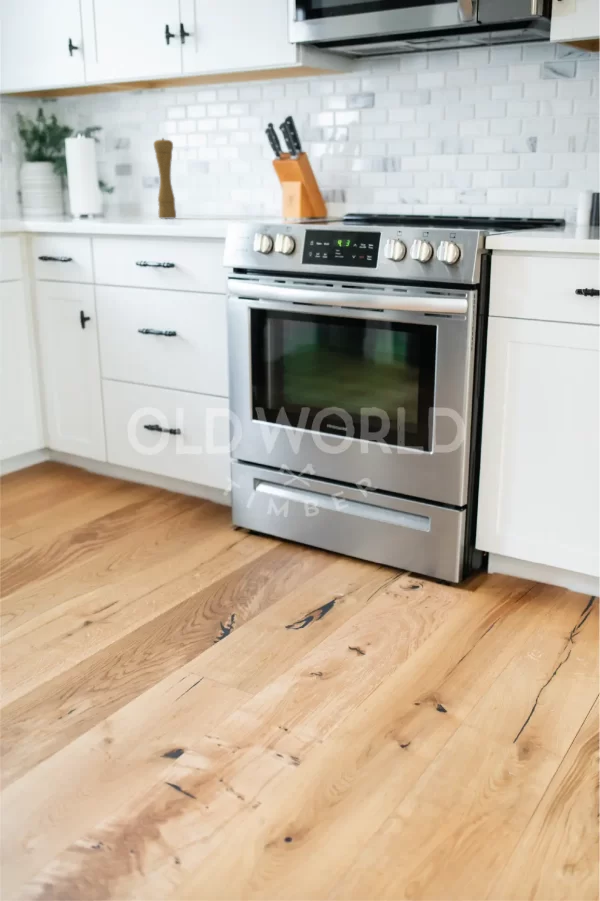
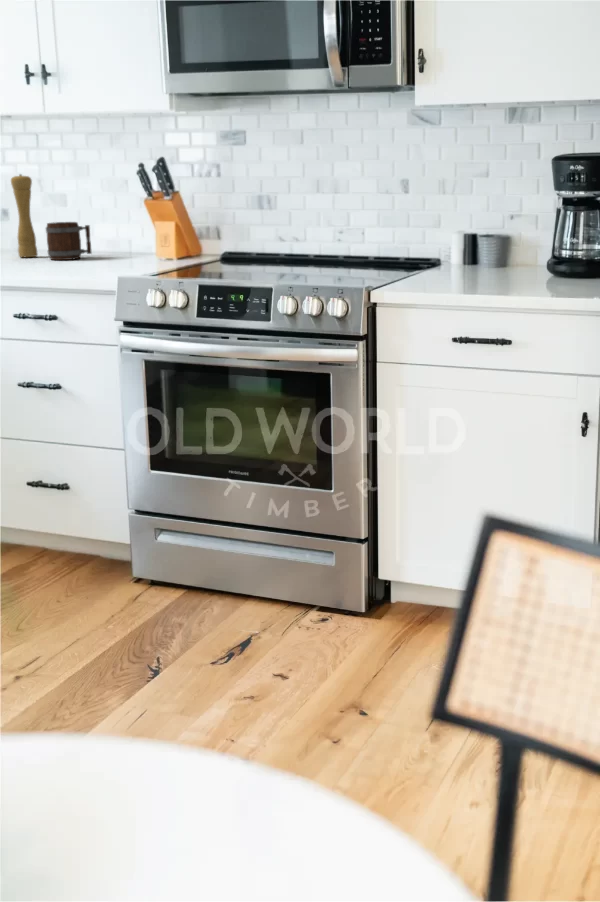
mug: none [181,184,224,219] -> present [46,222,91,260]

